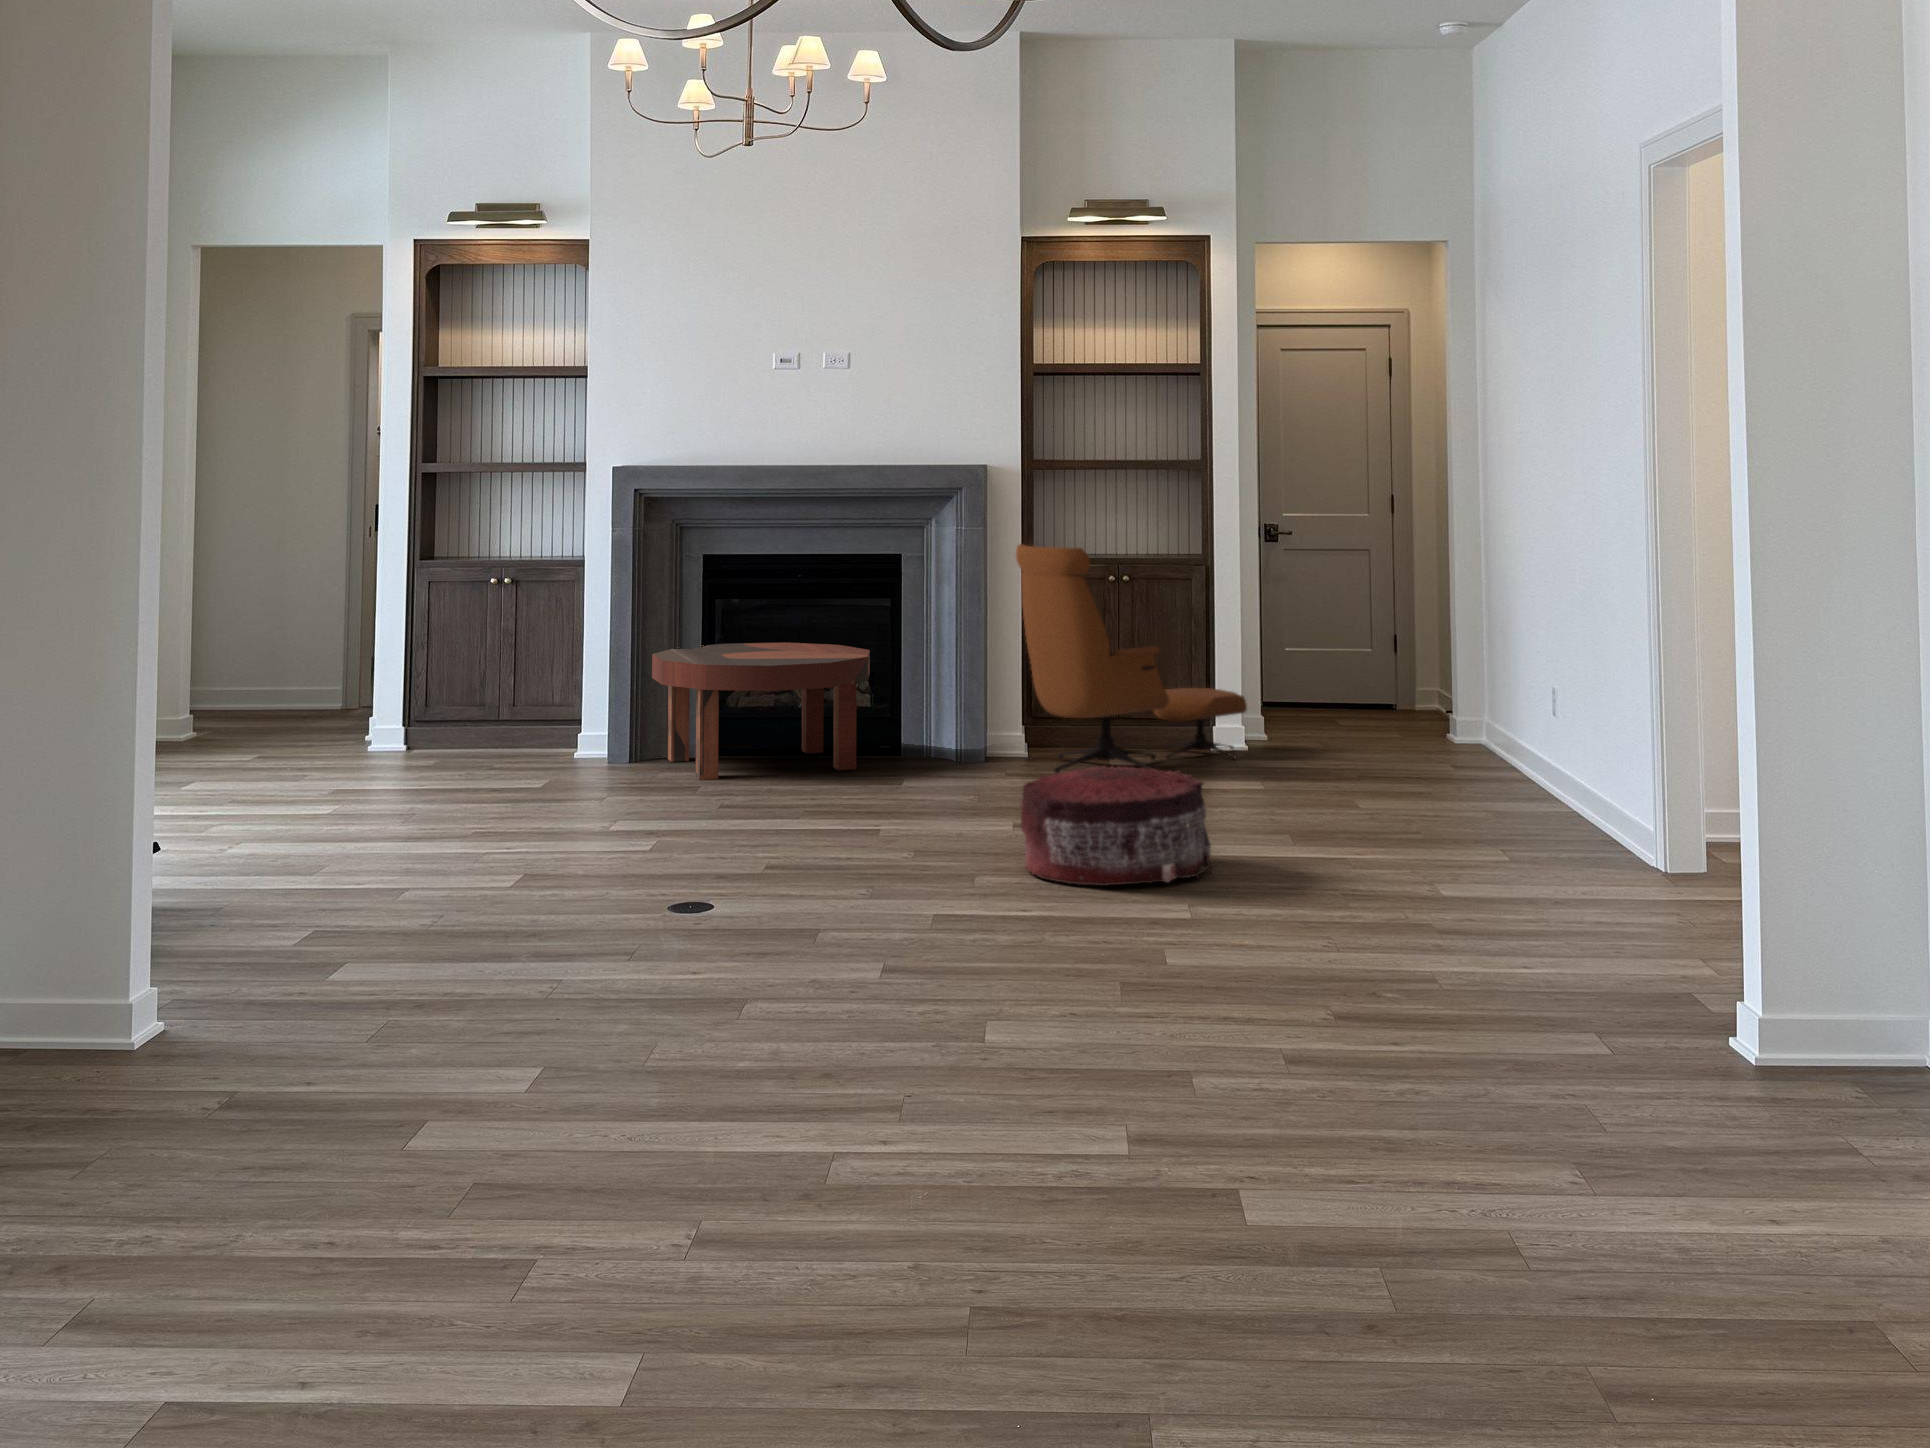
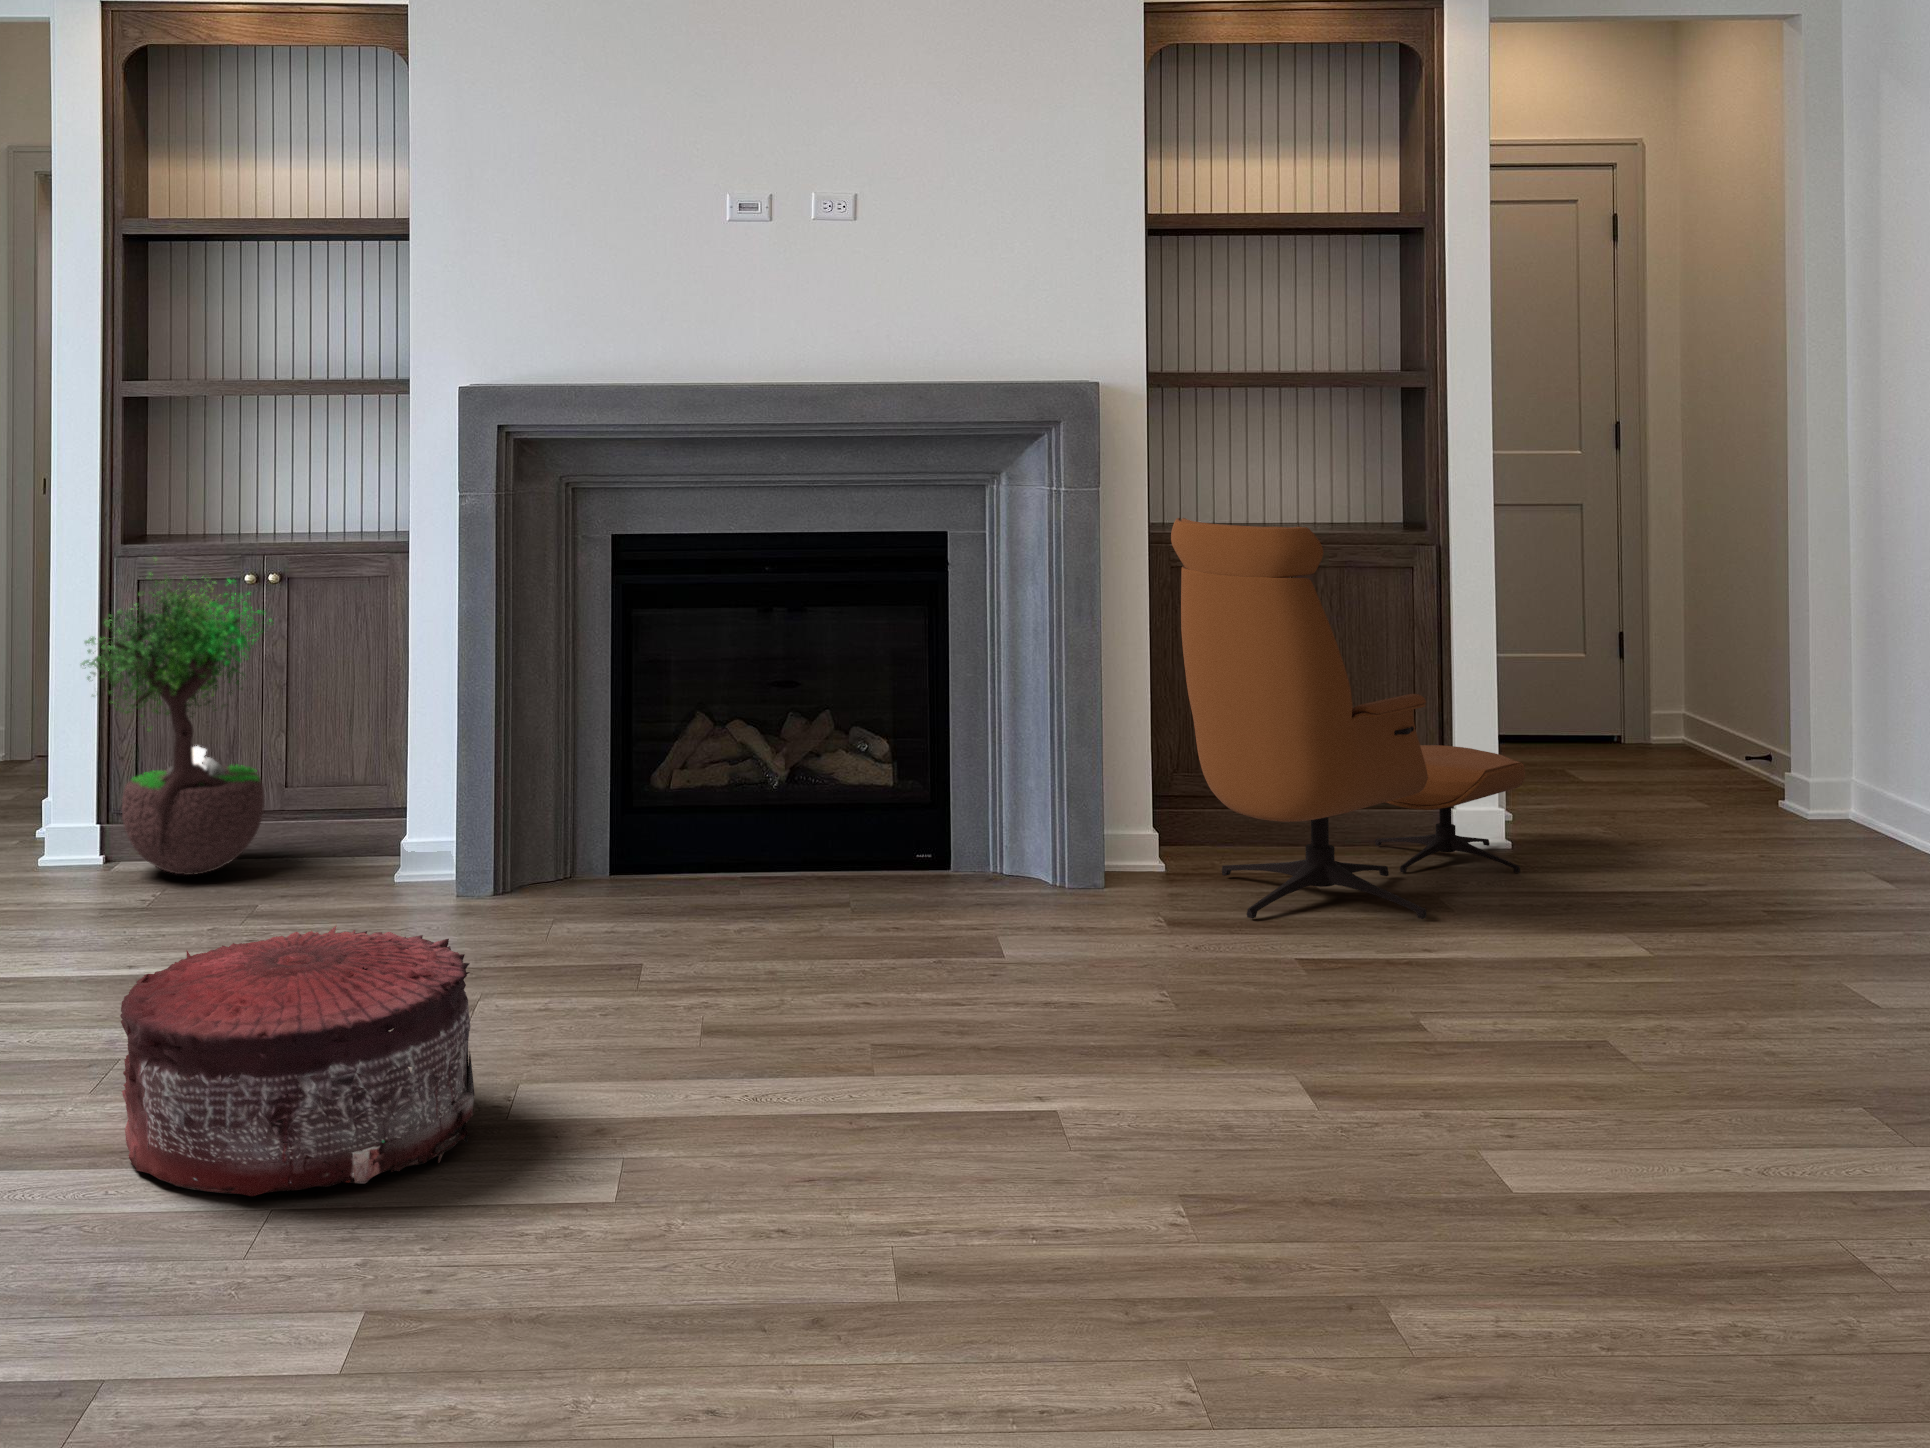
potted tree: none [395,566,506,753] -> present [82,558,266,875]
coffee table: present [652,643,870,780] -> none [533,676,912,944]
pouf: present [1021,766,1211,886] -> present [120,926,475,1196]

